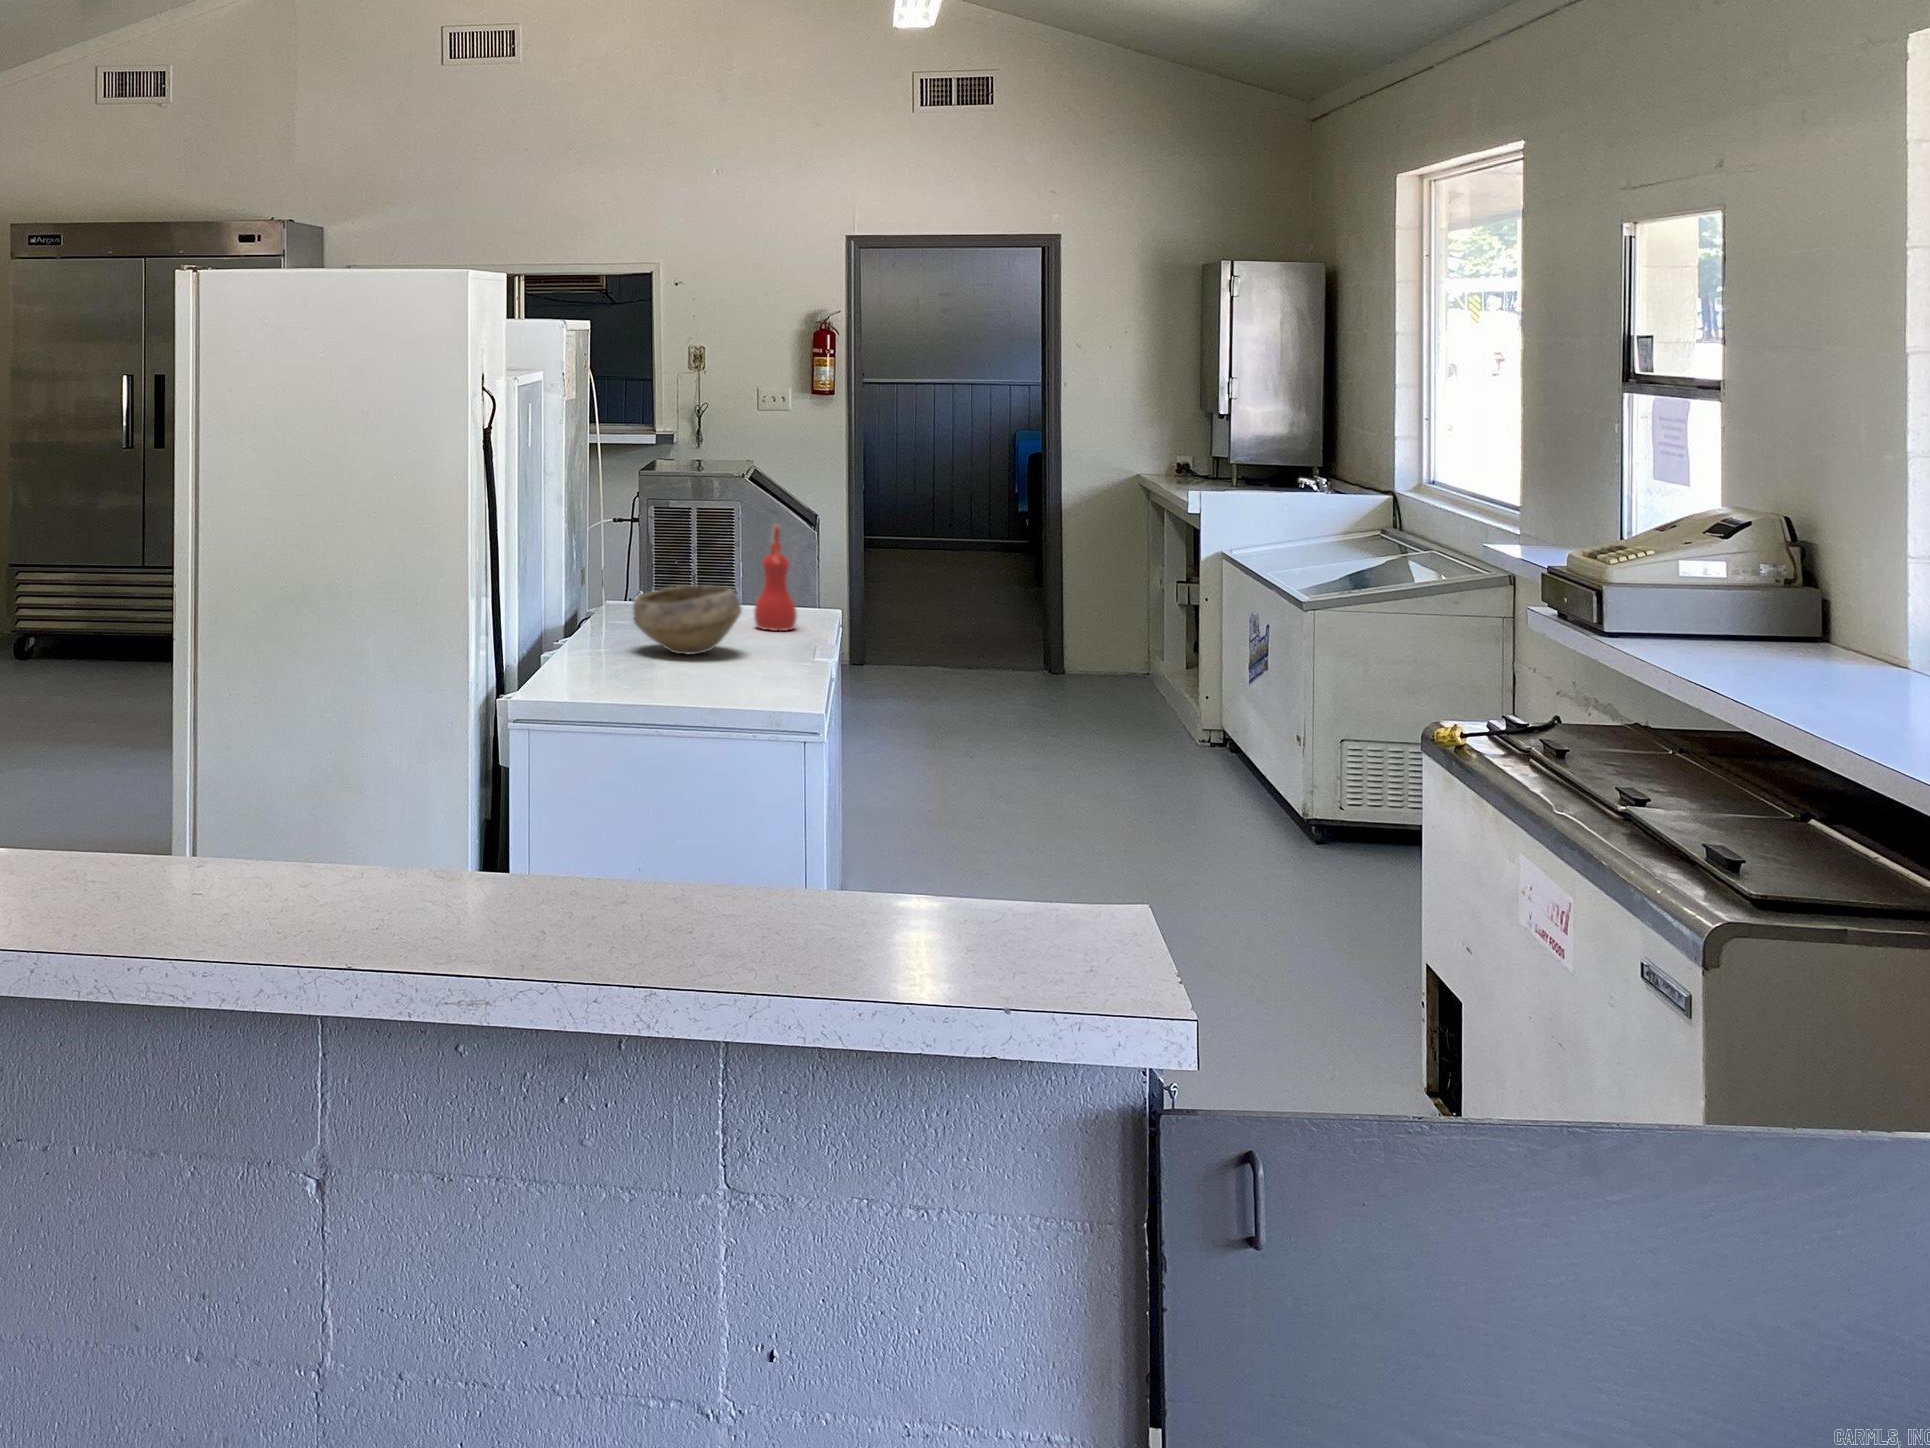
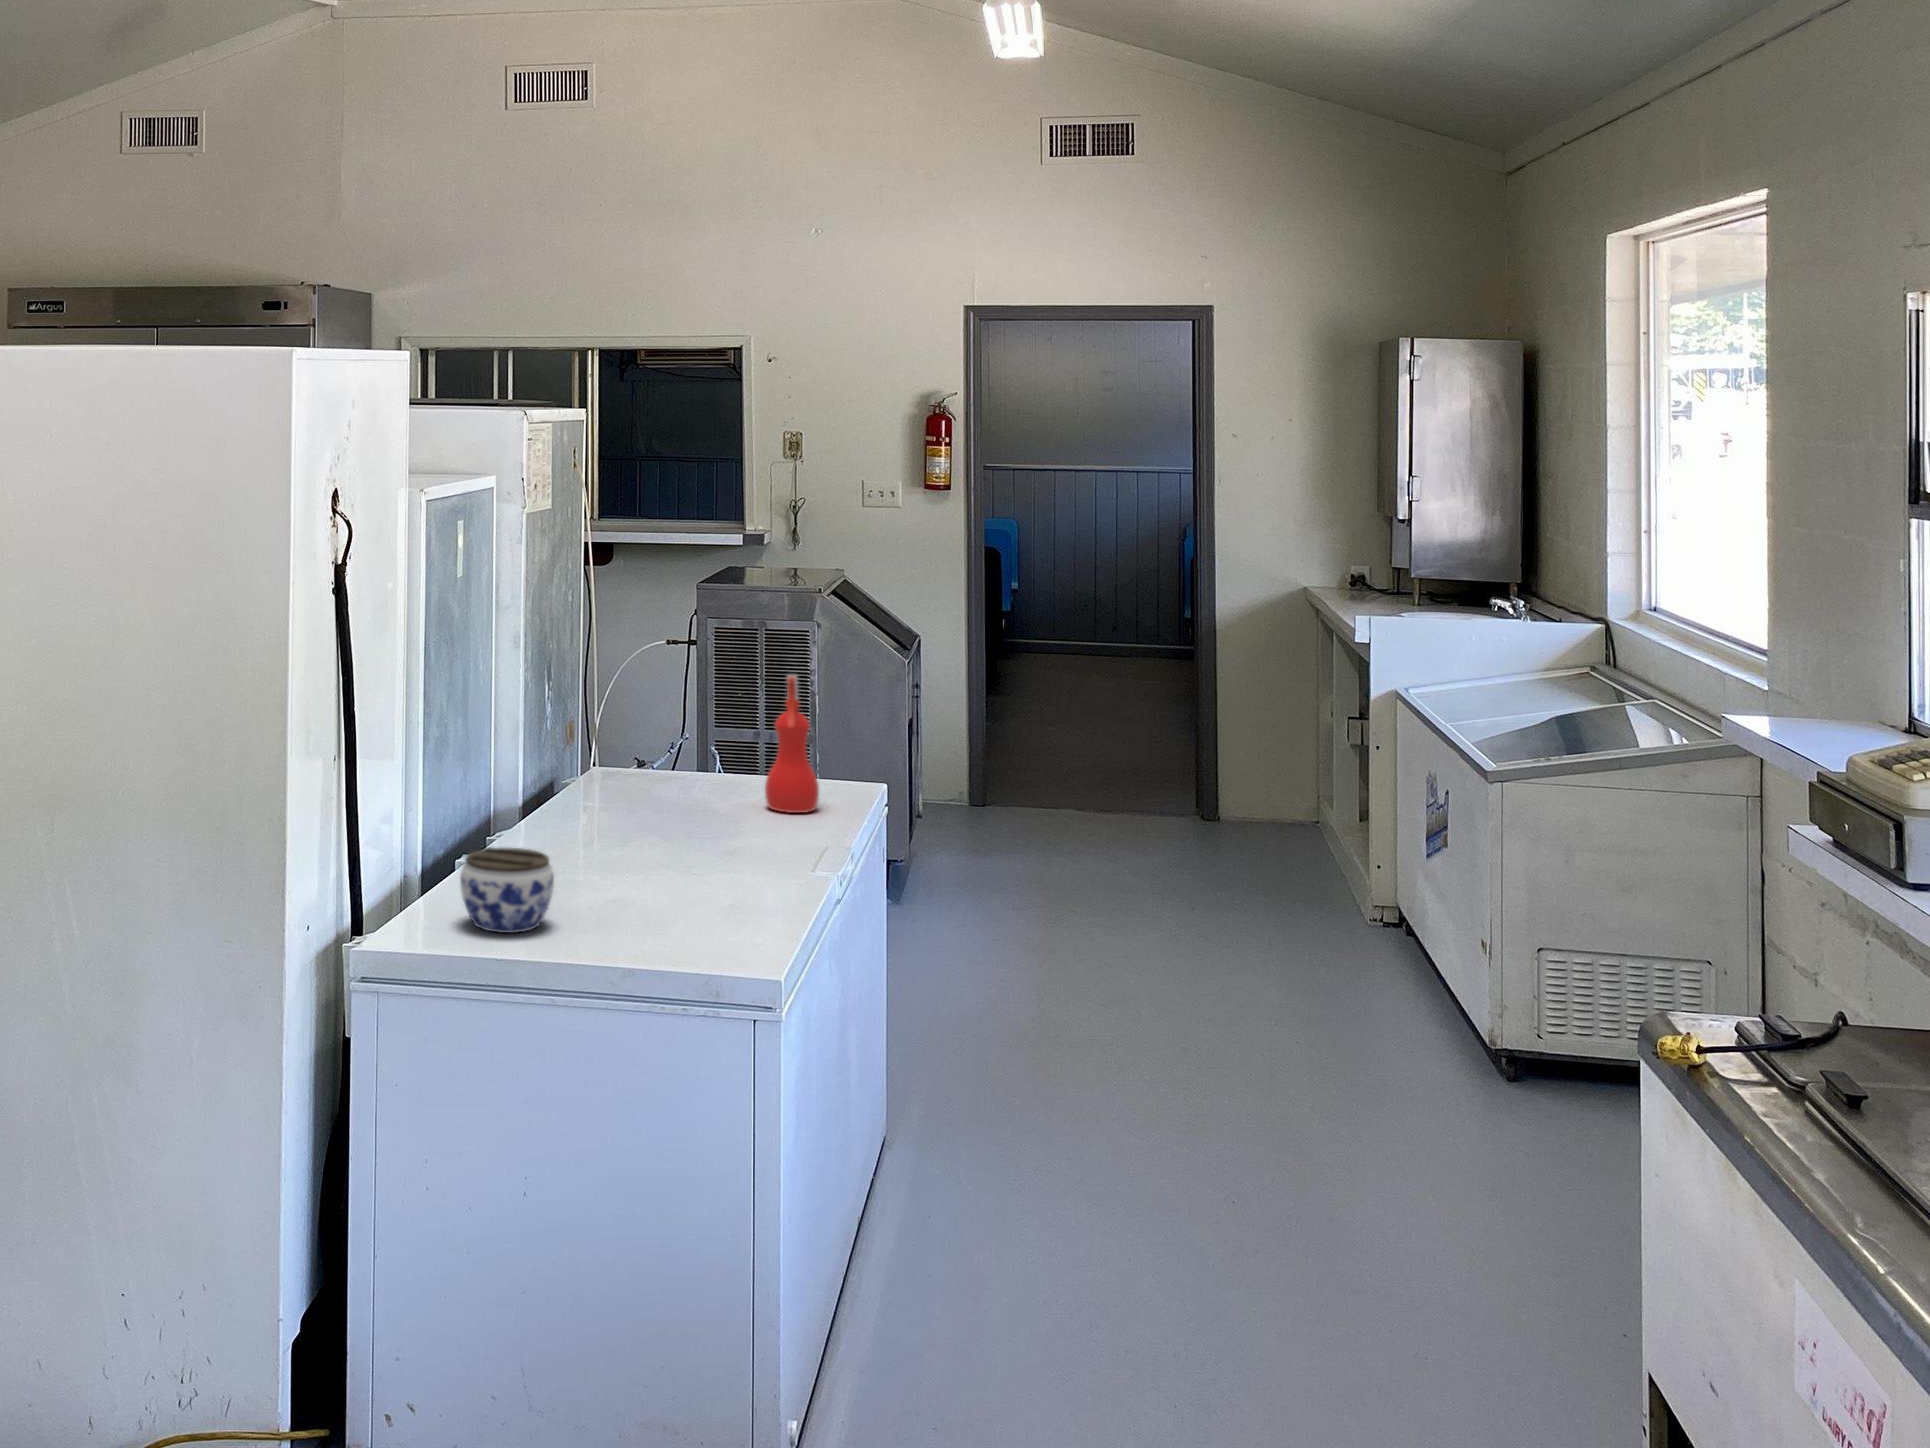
bowl: present [633,586,742,654] -> none [587,758,728,853]
jar: none [571,639,640,698] -> present [460,847,554,933]

